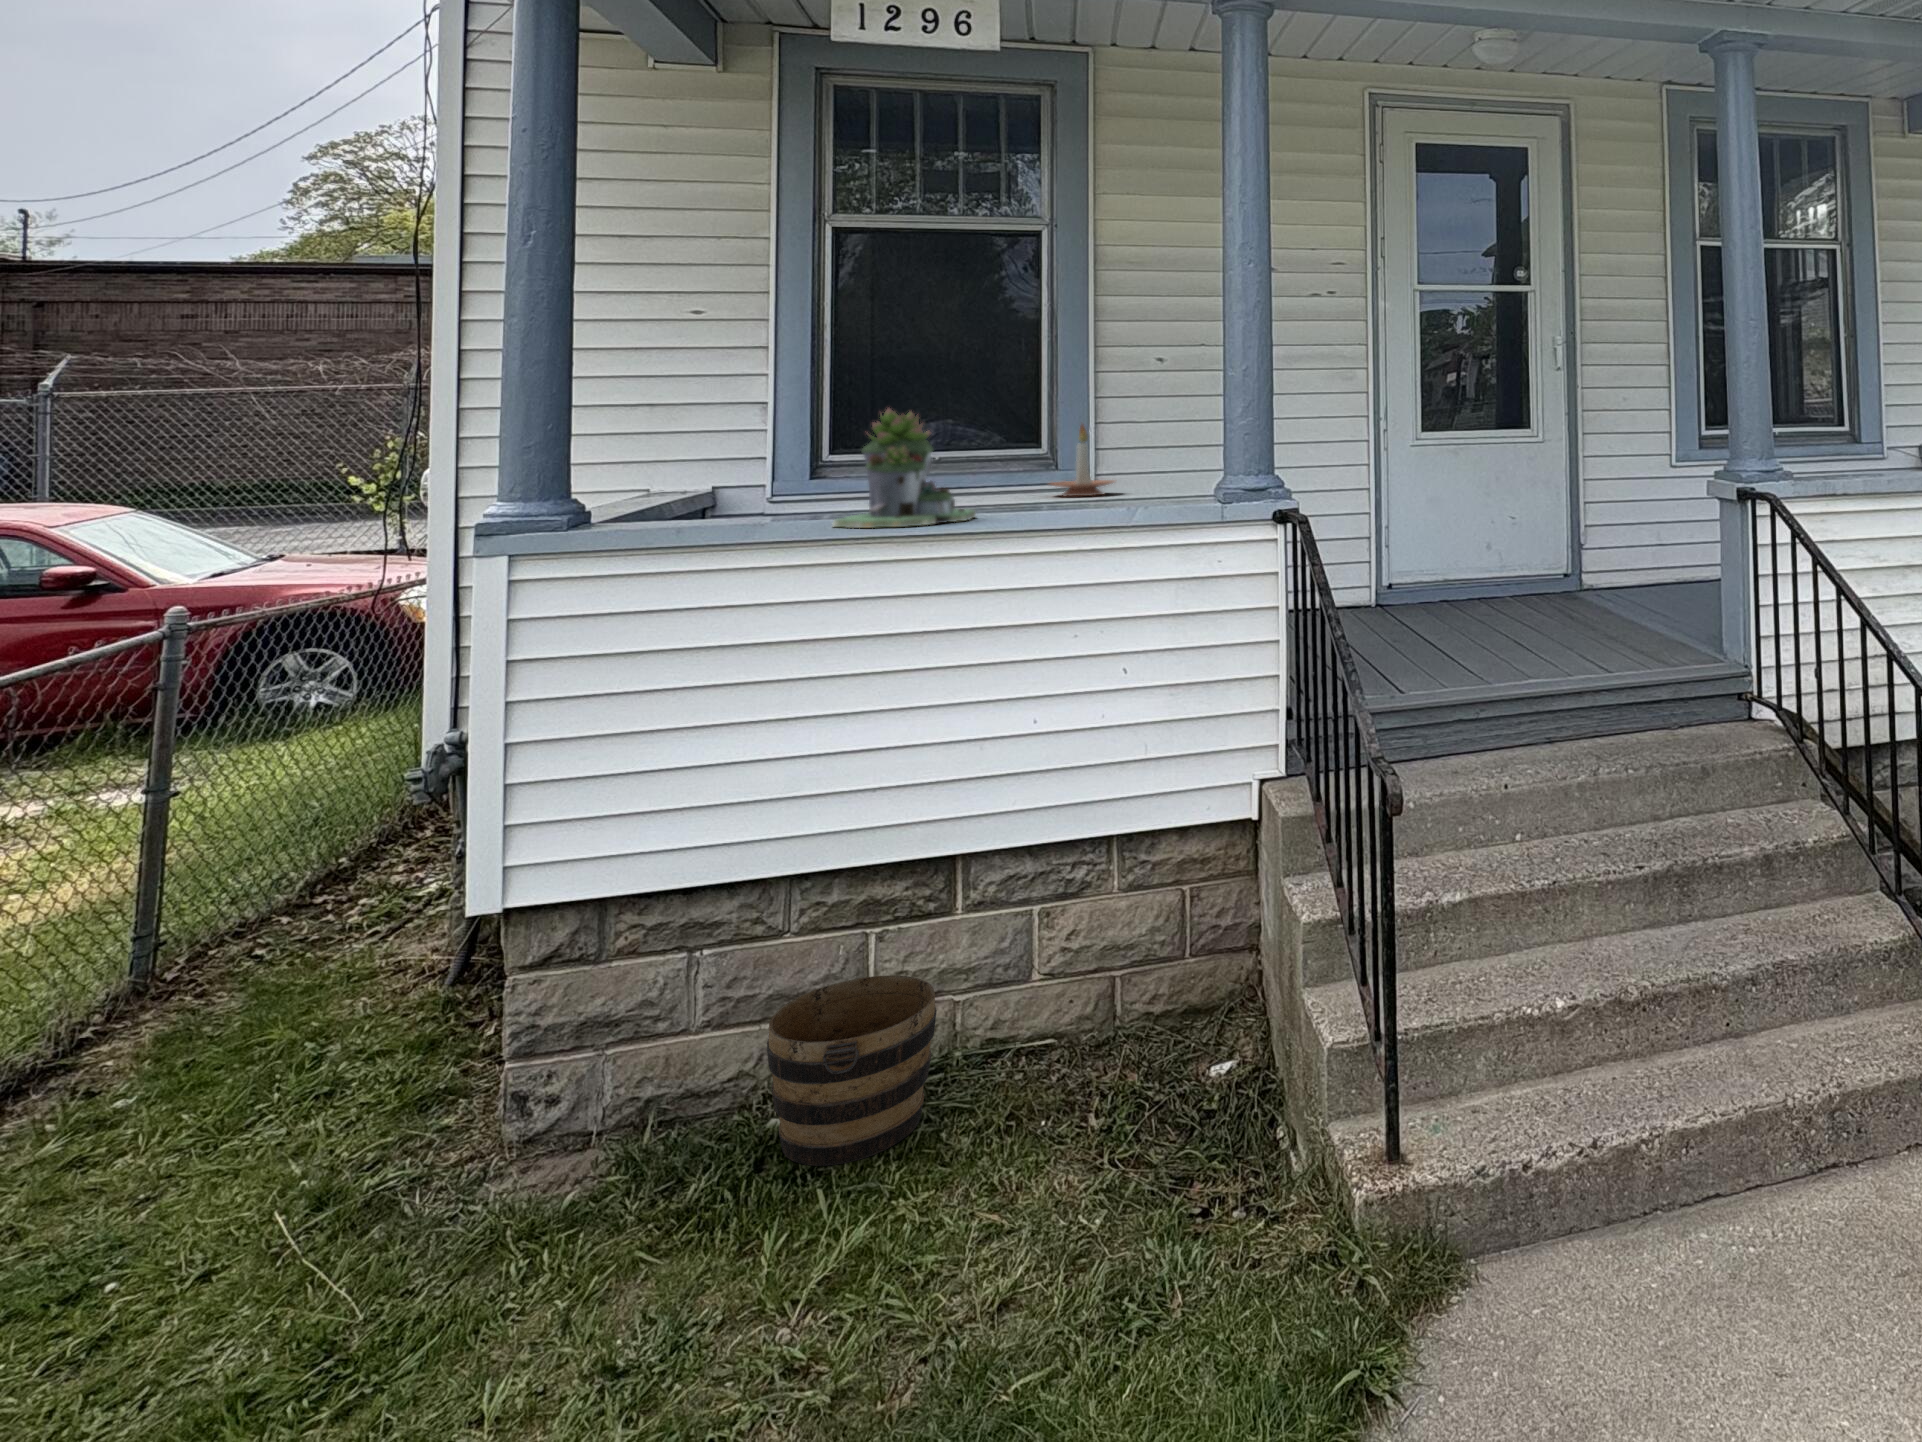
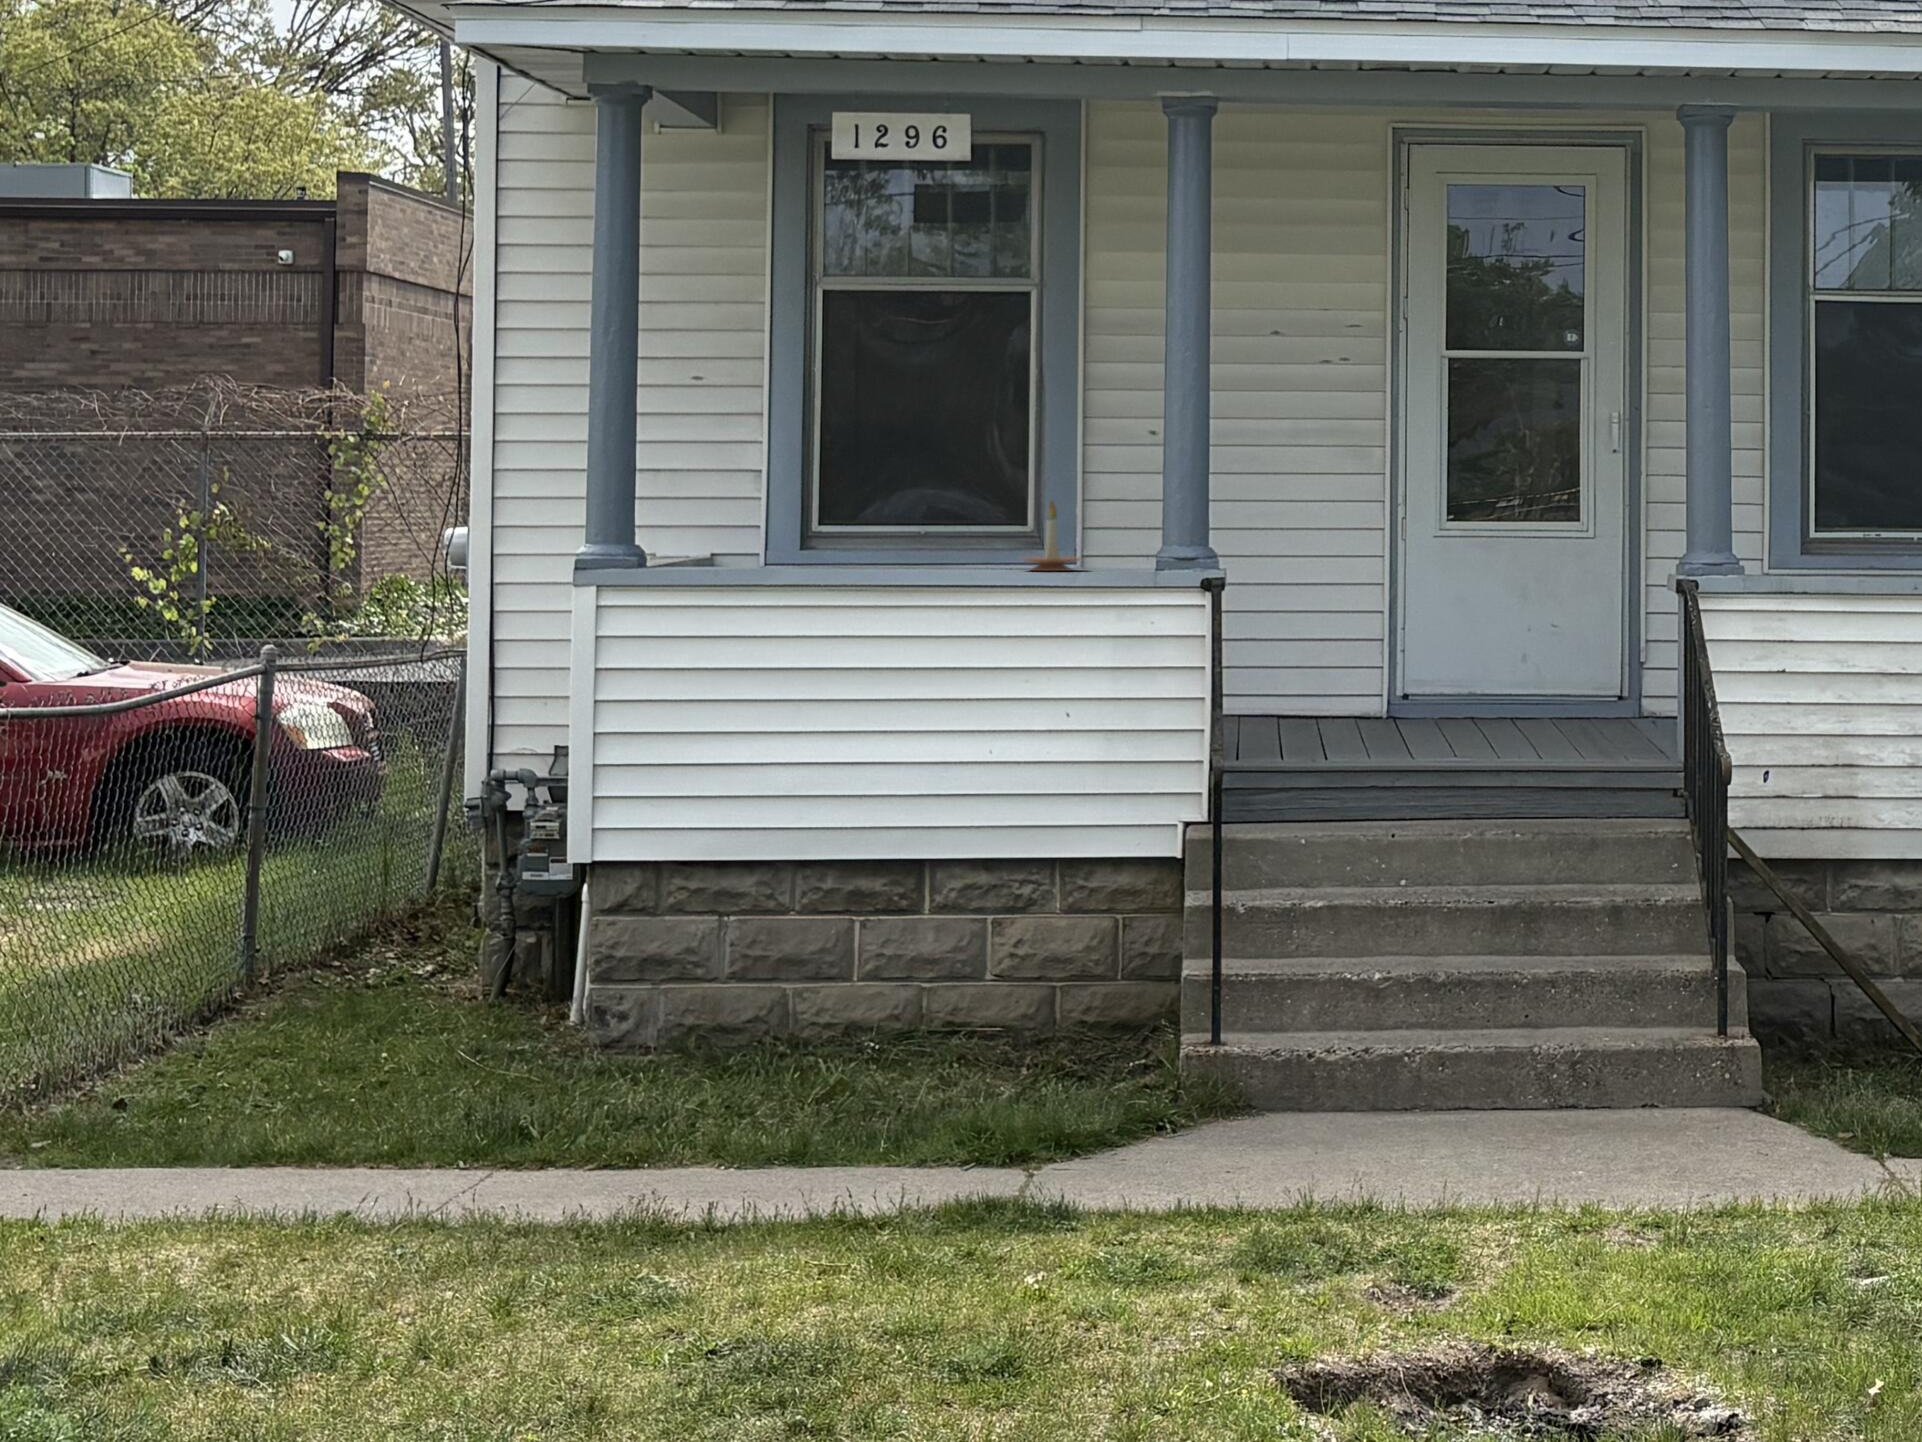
succulent planter: present [833,409,976,528] -> none [832,483,946,581]
bucket: present [767,975,937,1166] -> none [783,955,909,1071]

